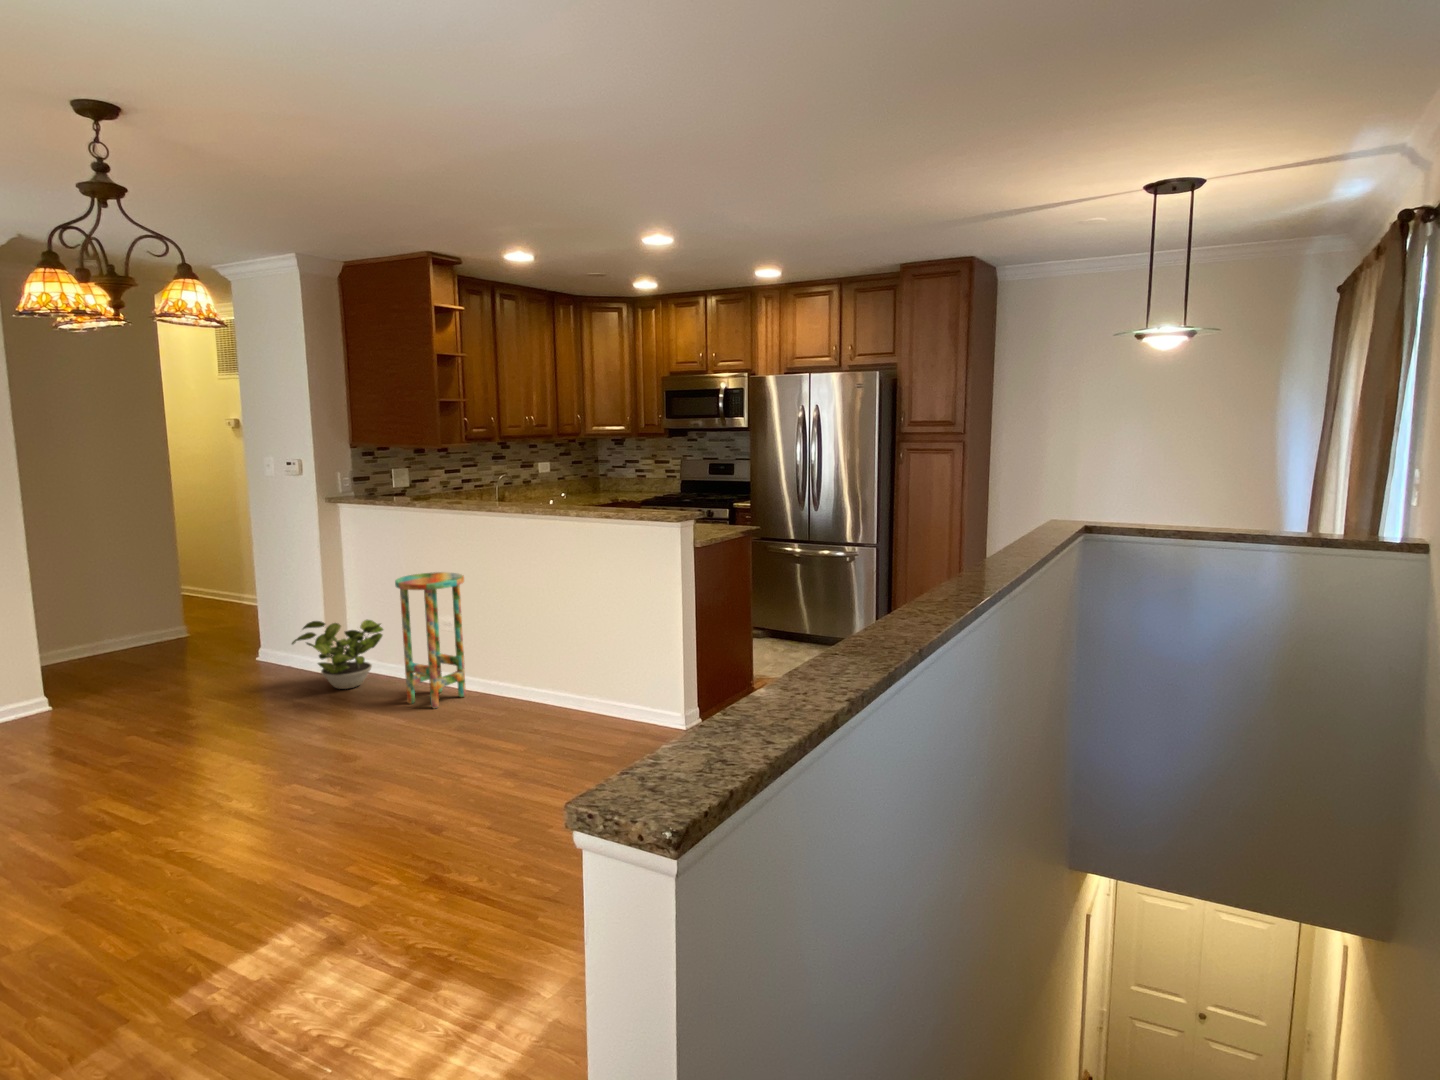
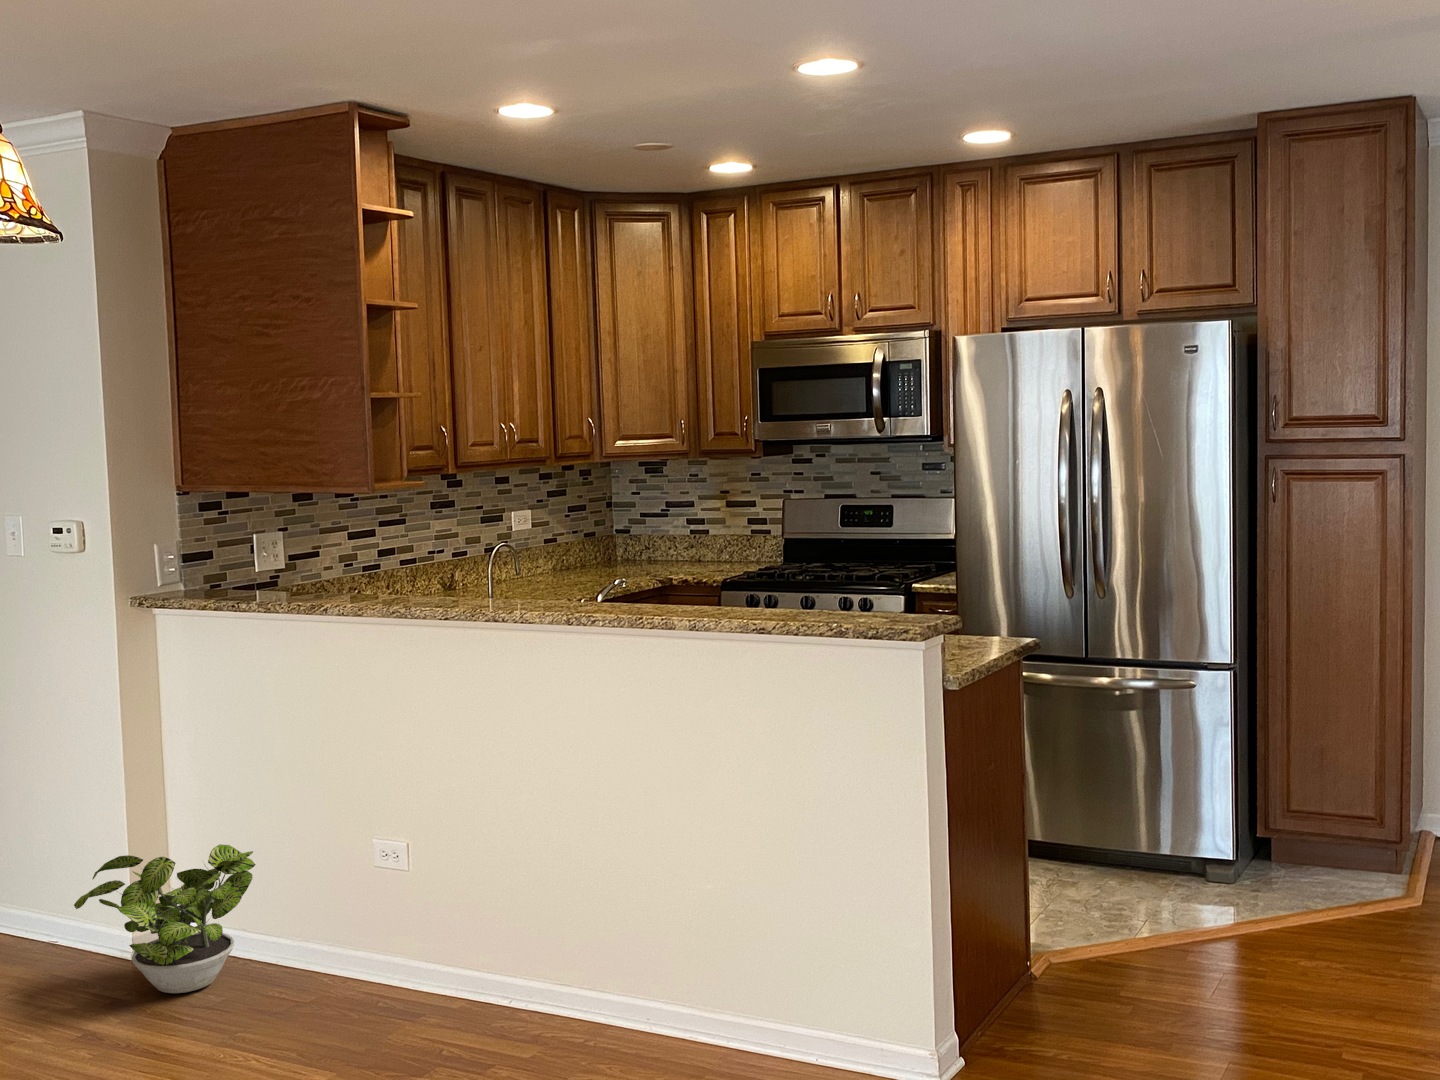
side table: present [395,572,466,708] -> none [299,746,440,1035]

